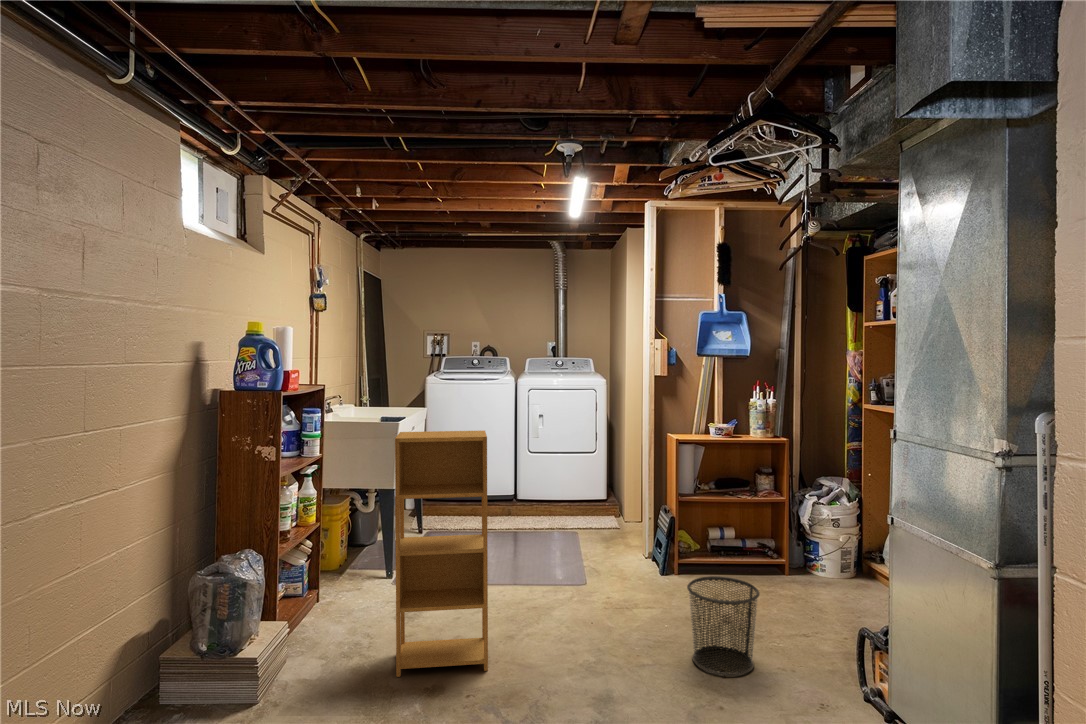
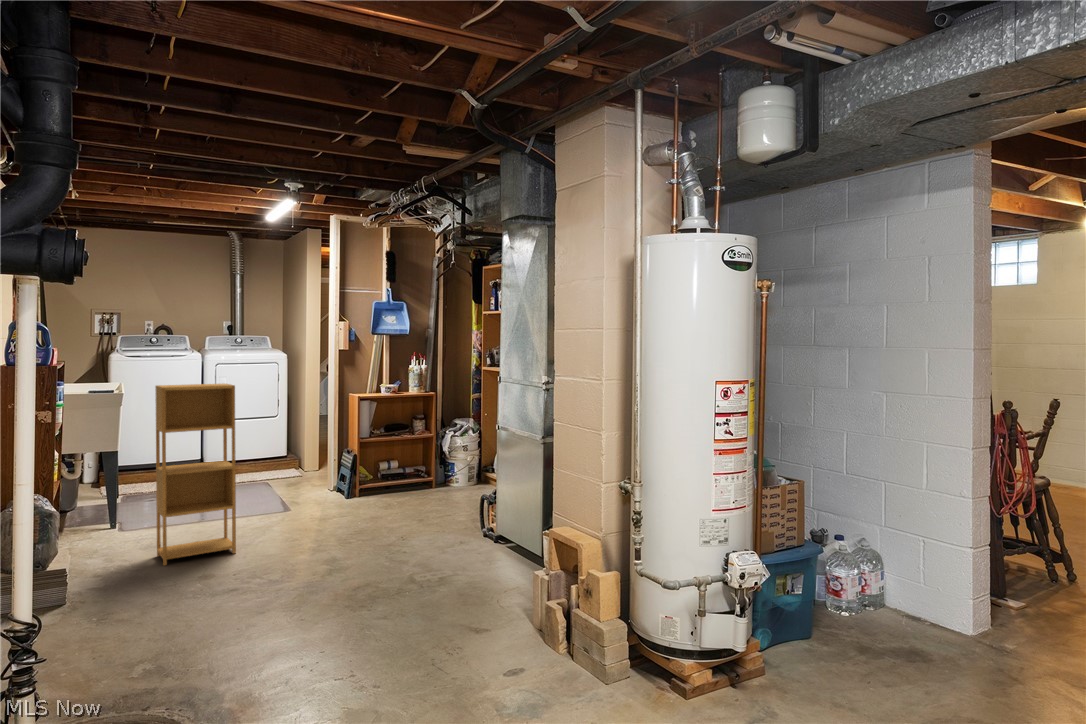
waste bin: present [687,576,760,676] -> none [375,476,421,533]

